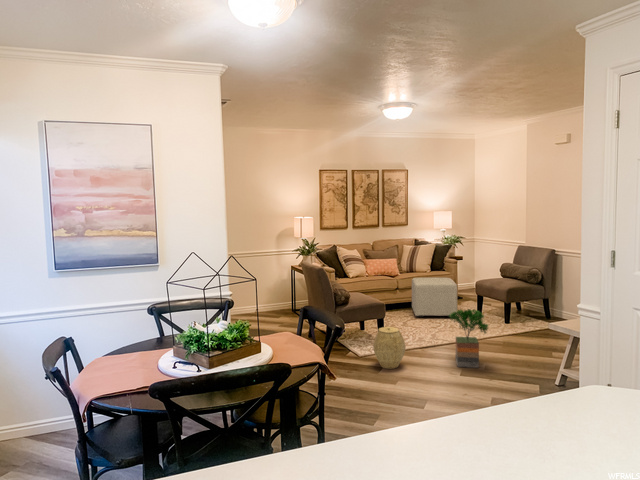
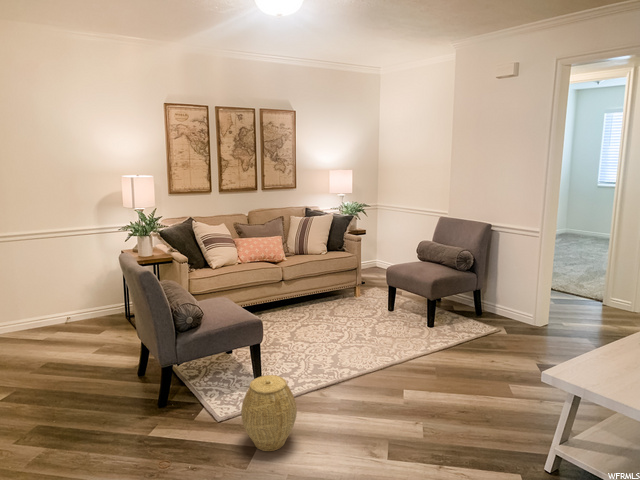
ottoman: present [412,277,457,317] -> none [302,262,365,321]
potted tree: present [450,309,488,368] -> none [366,335,433,433]

